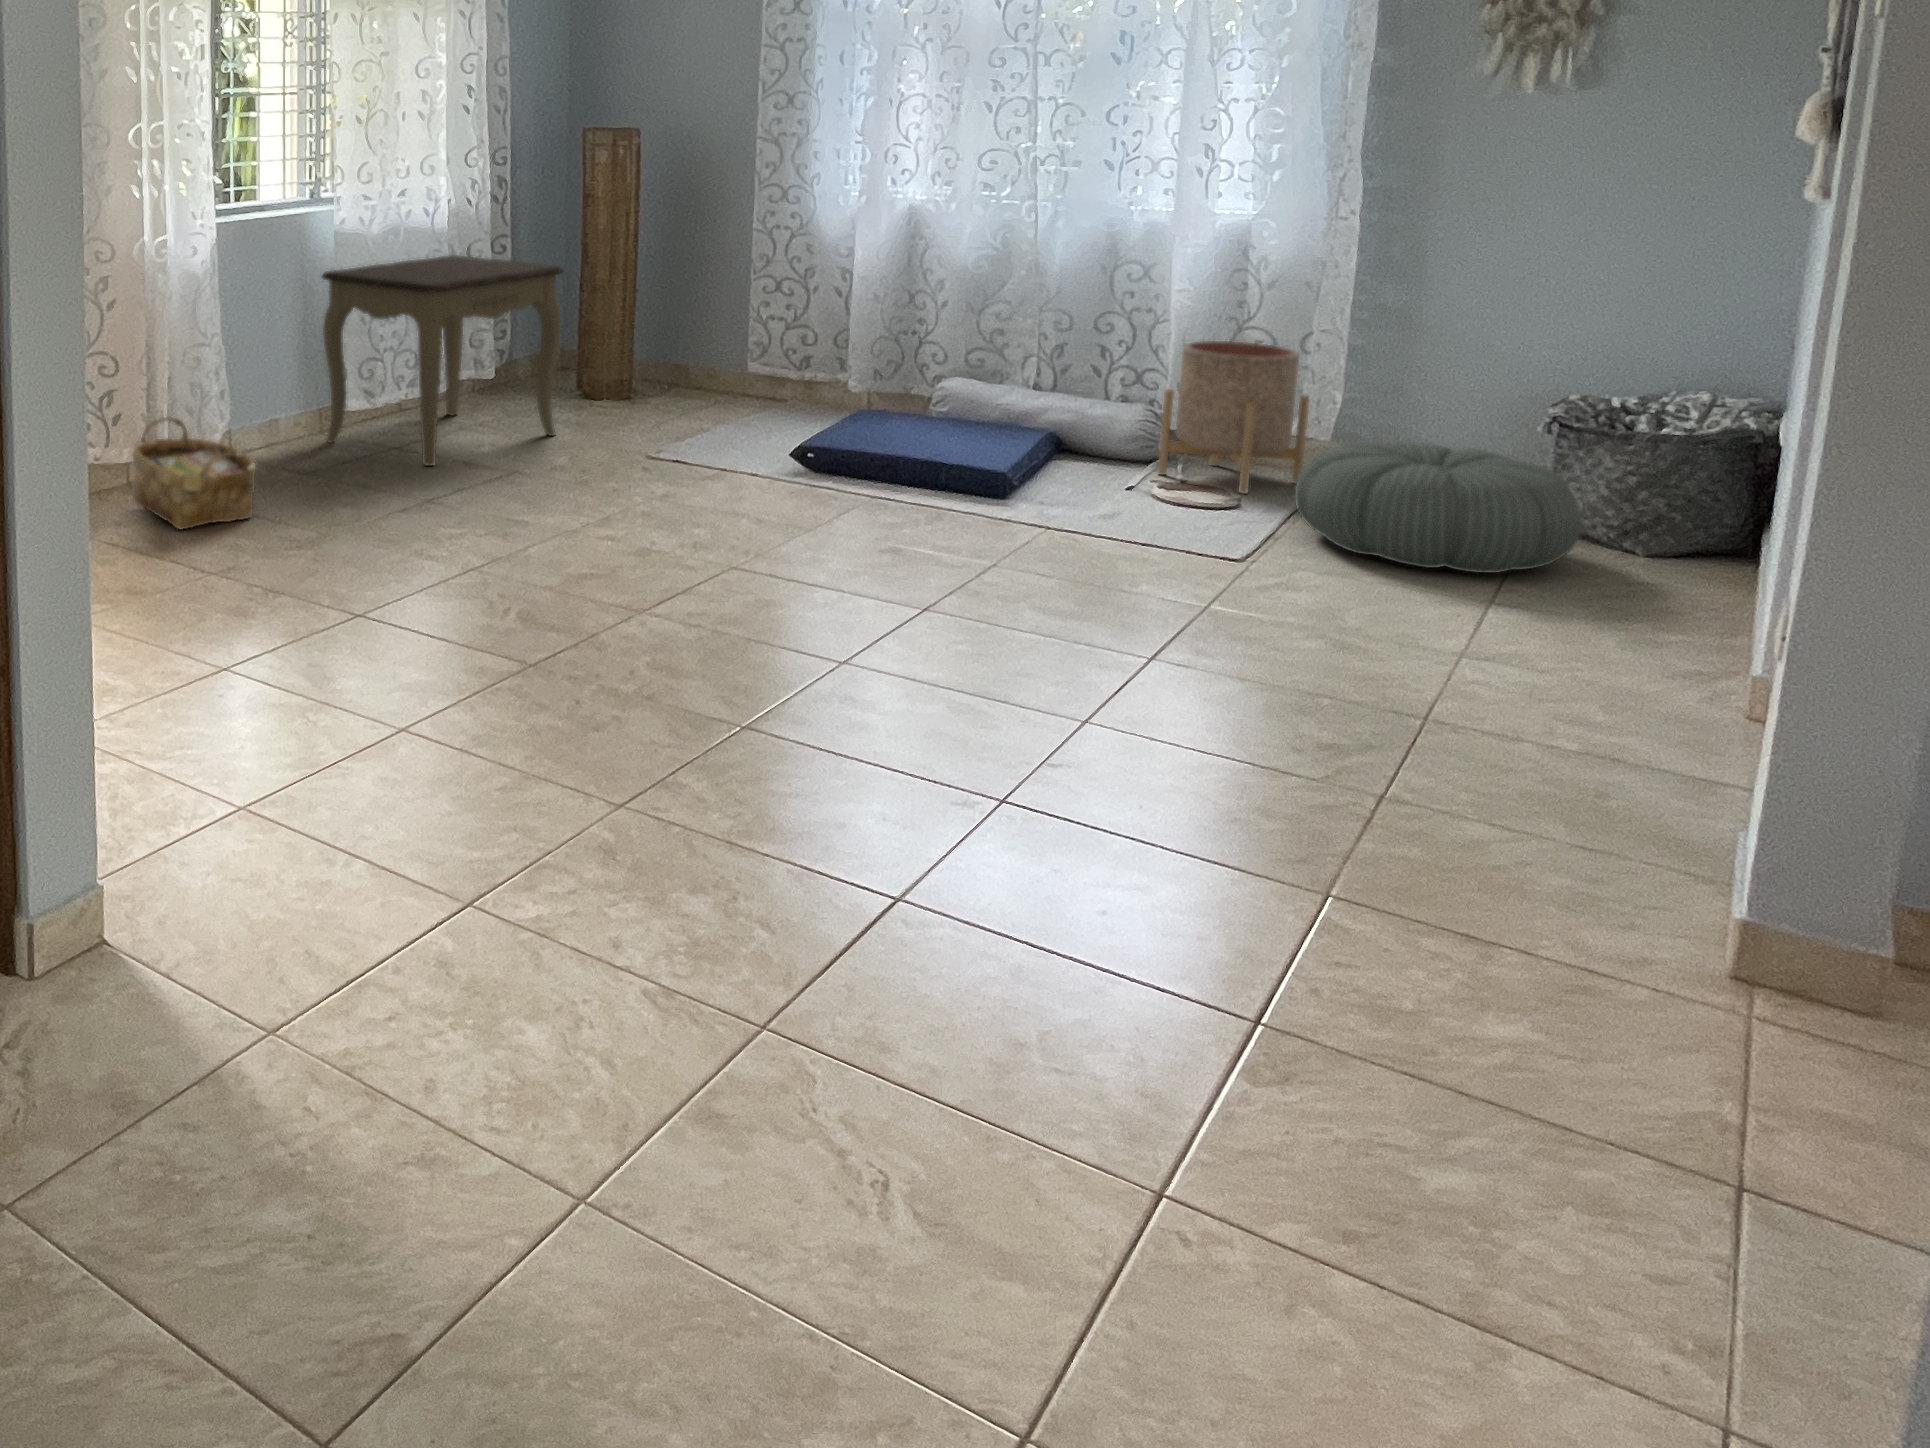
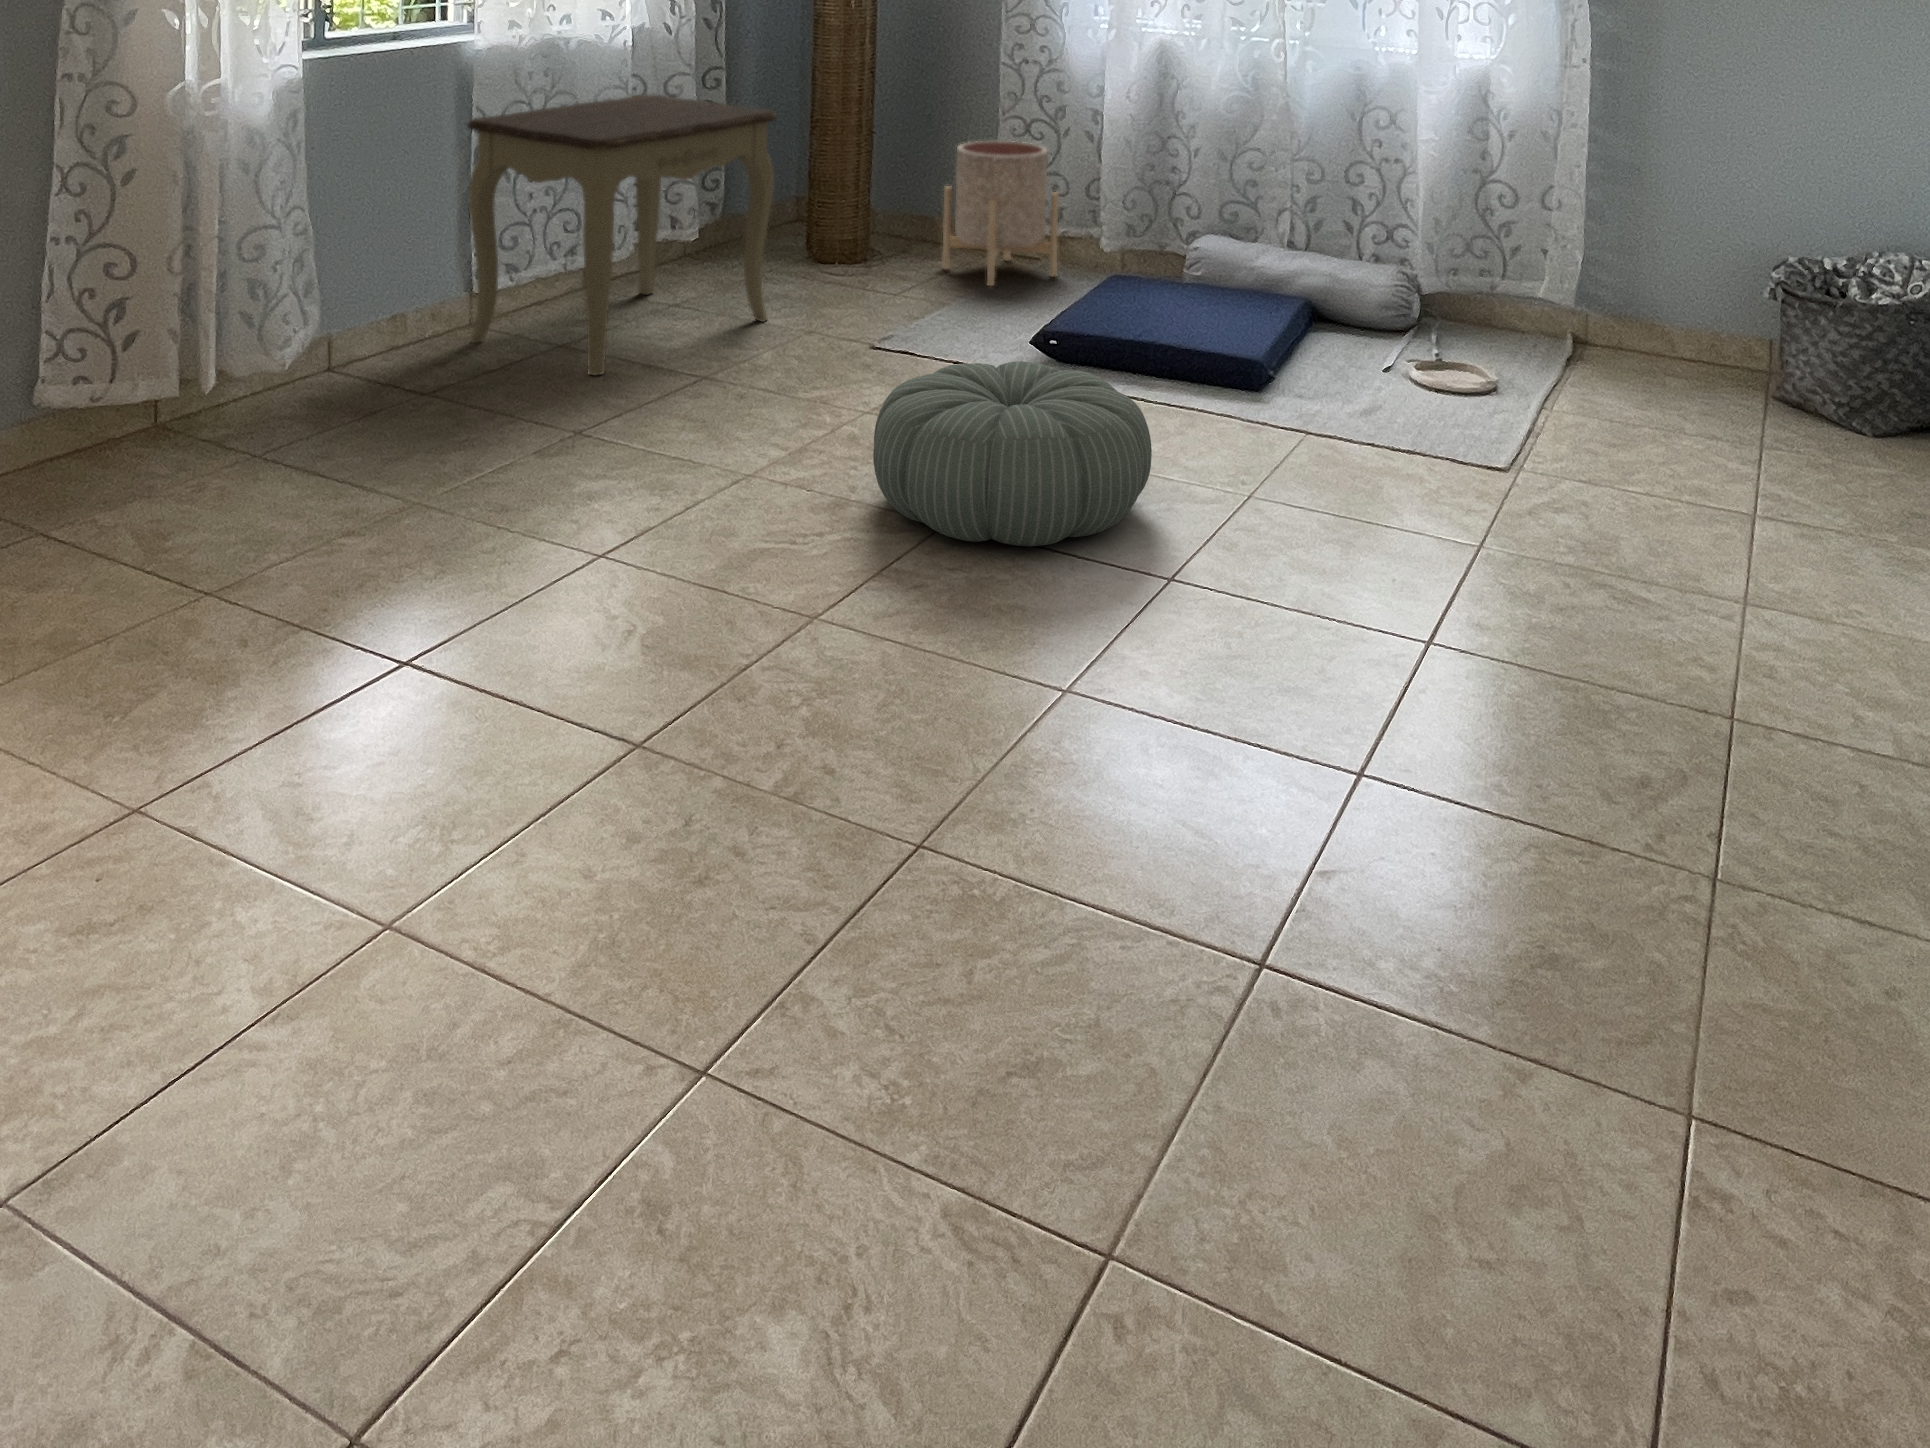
planter: present [1158,341,1310,494] -> present [942,141,1059,286]
woven basket: present [133,417,256,529] -> none [143,333,327,506]
pouf: present [1294,442,1581,573] -> present [873,361,1152,546]

